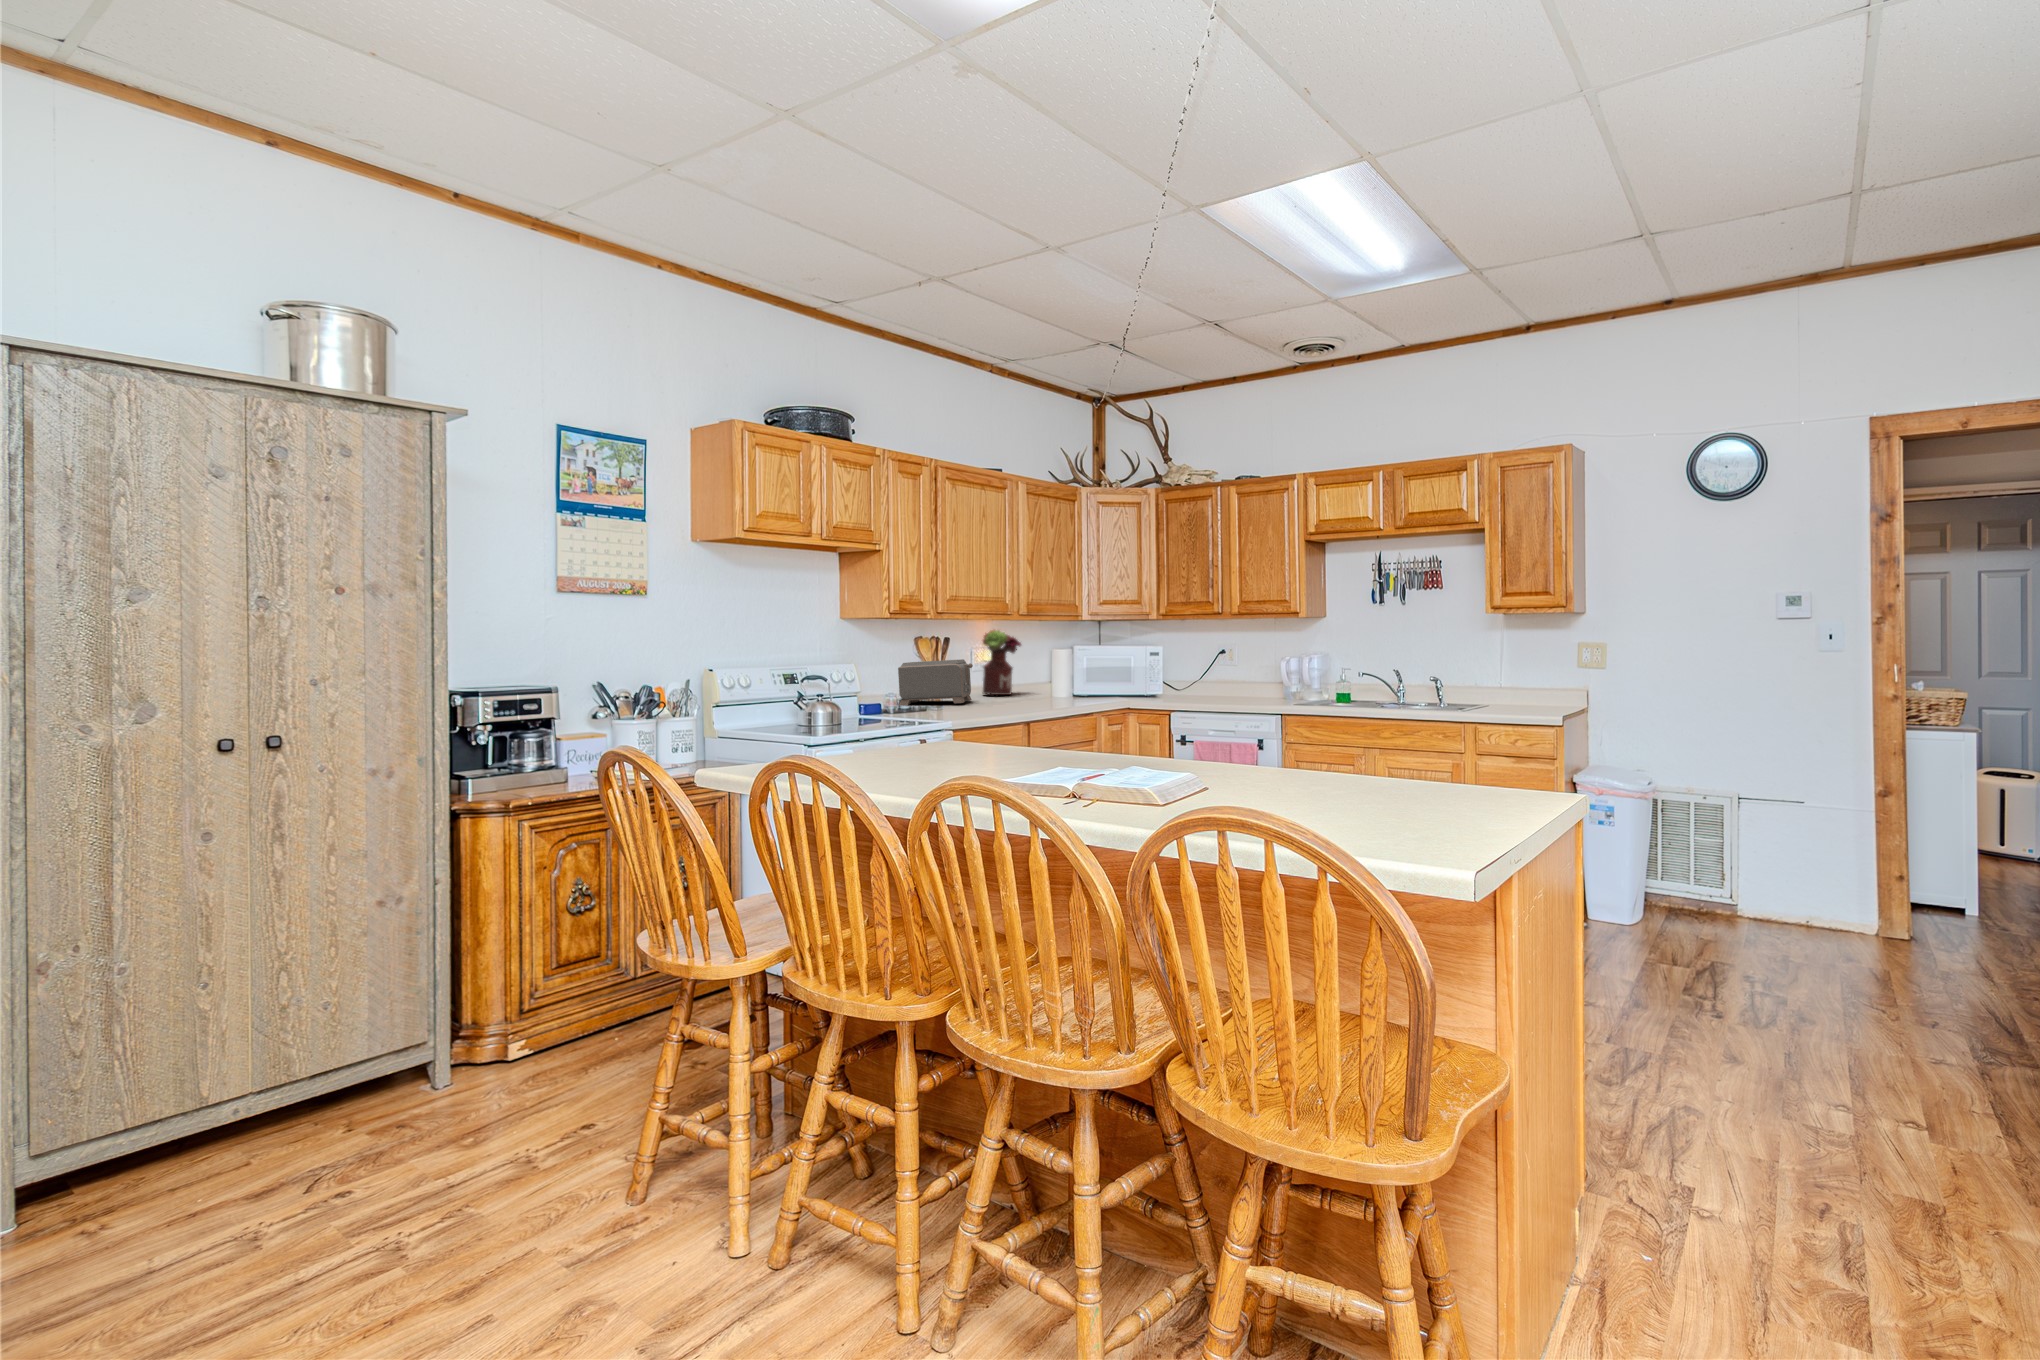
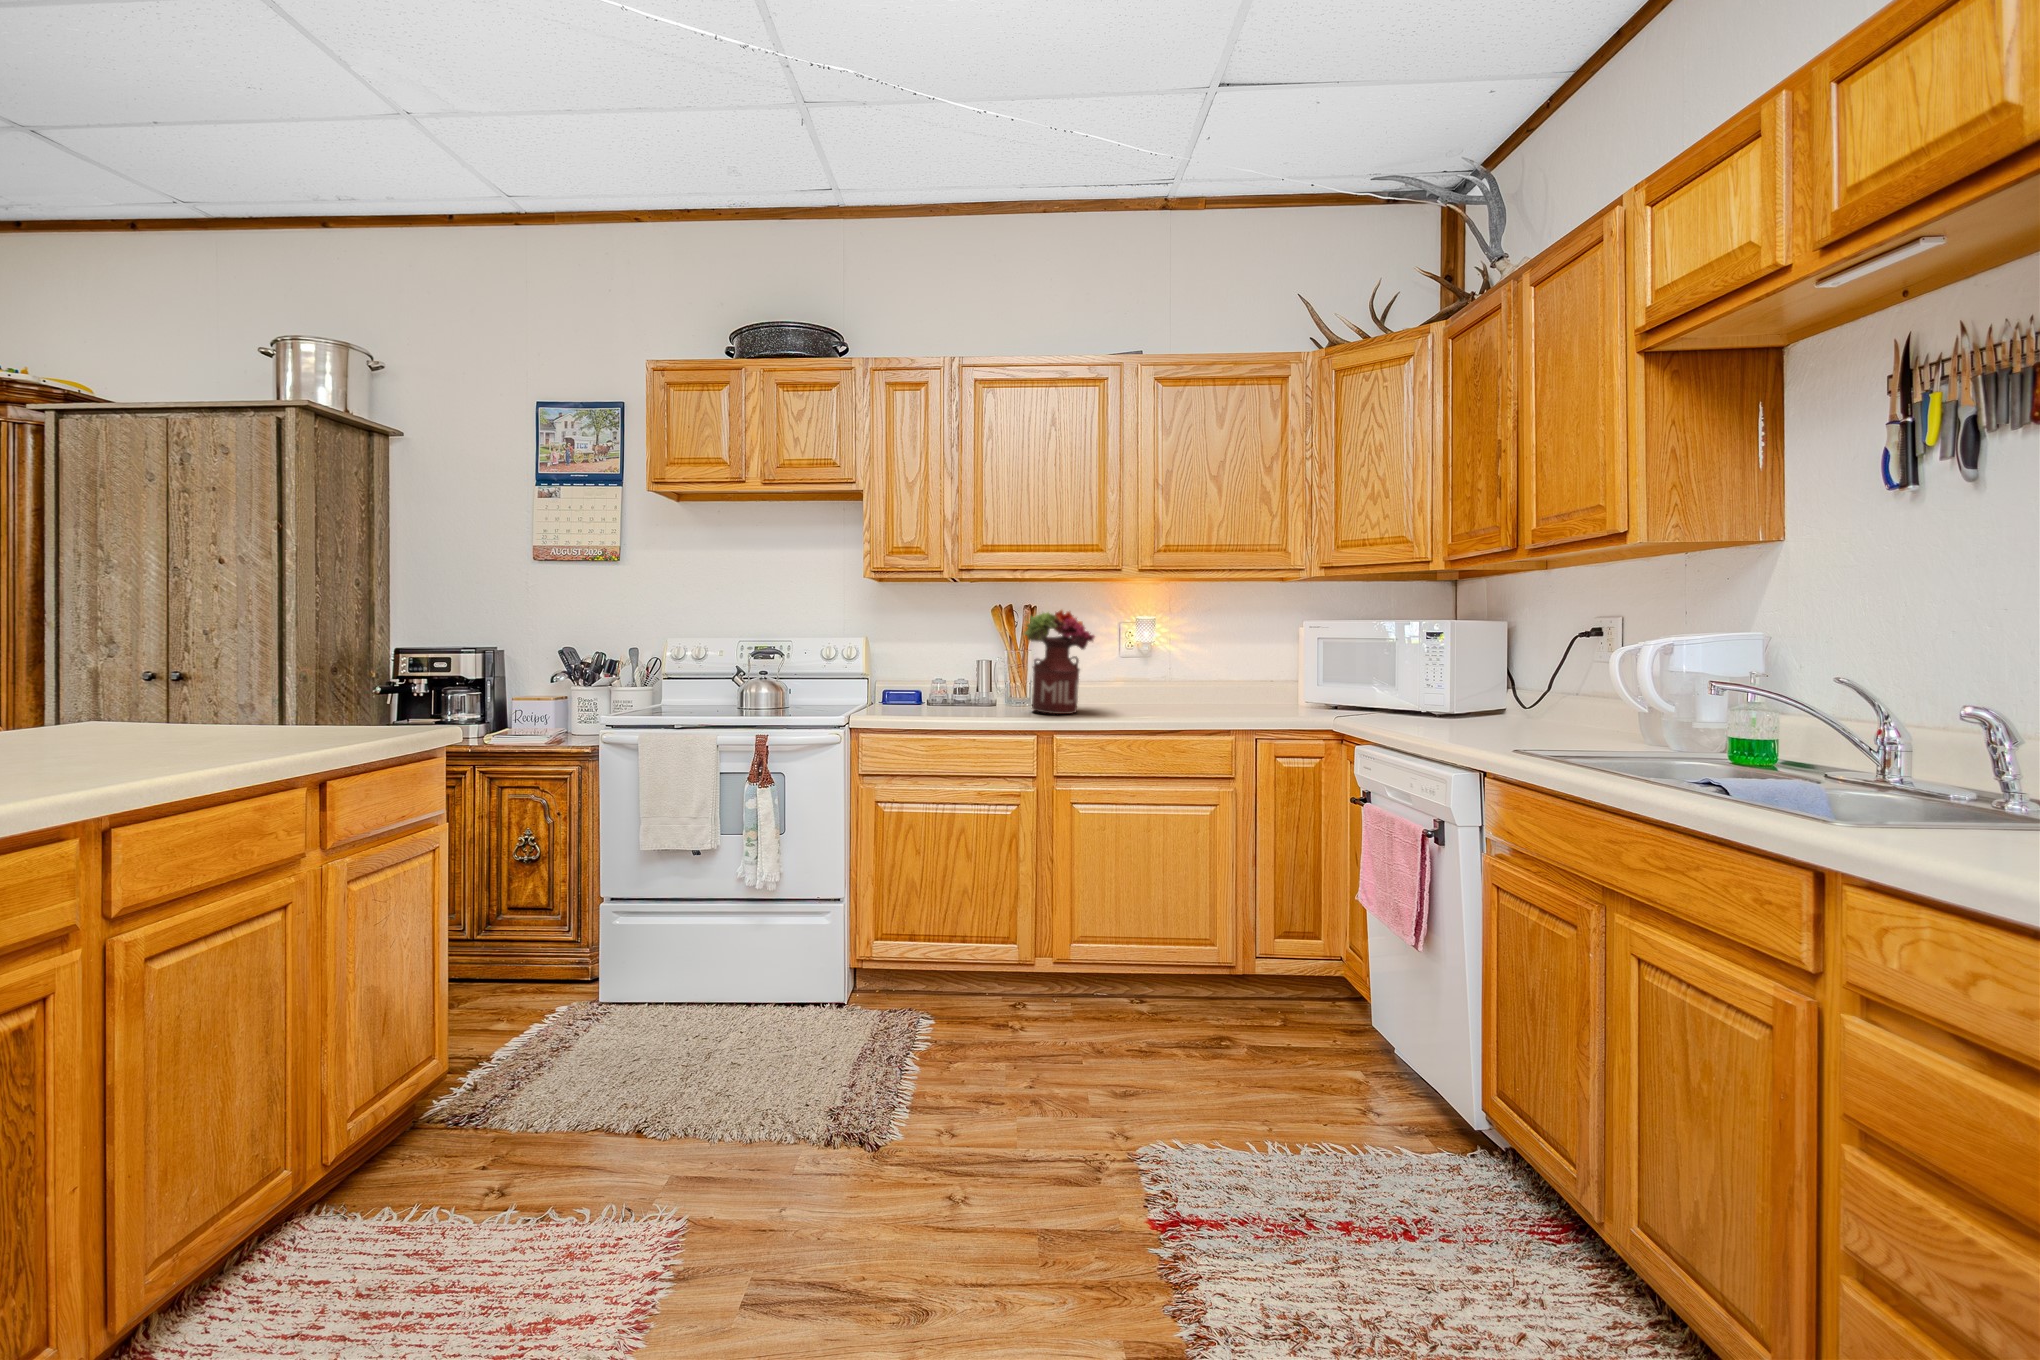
toaster: present [898,659,973,705] -> none [882,651,968,716]

